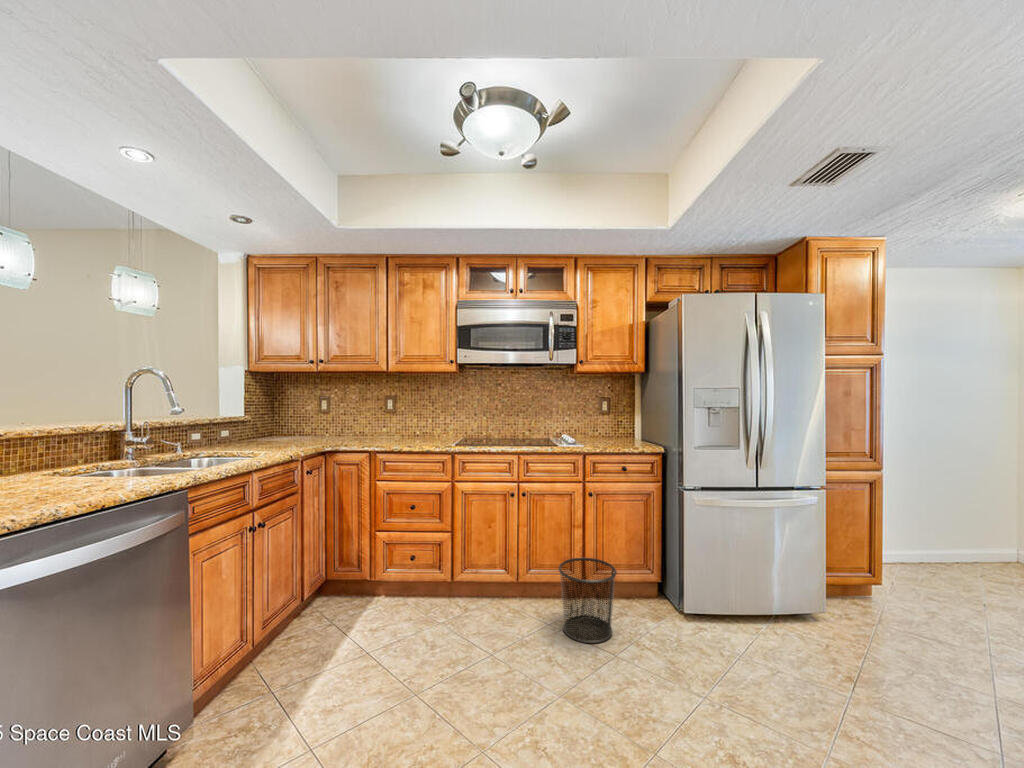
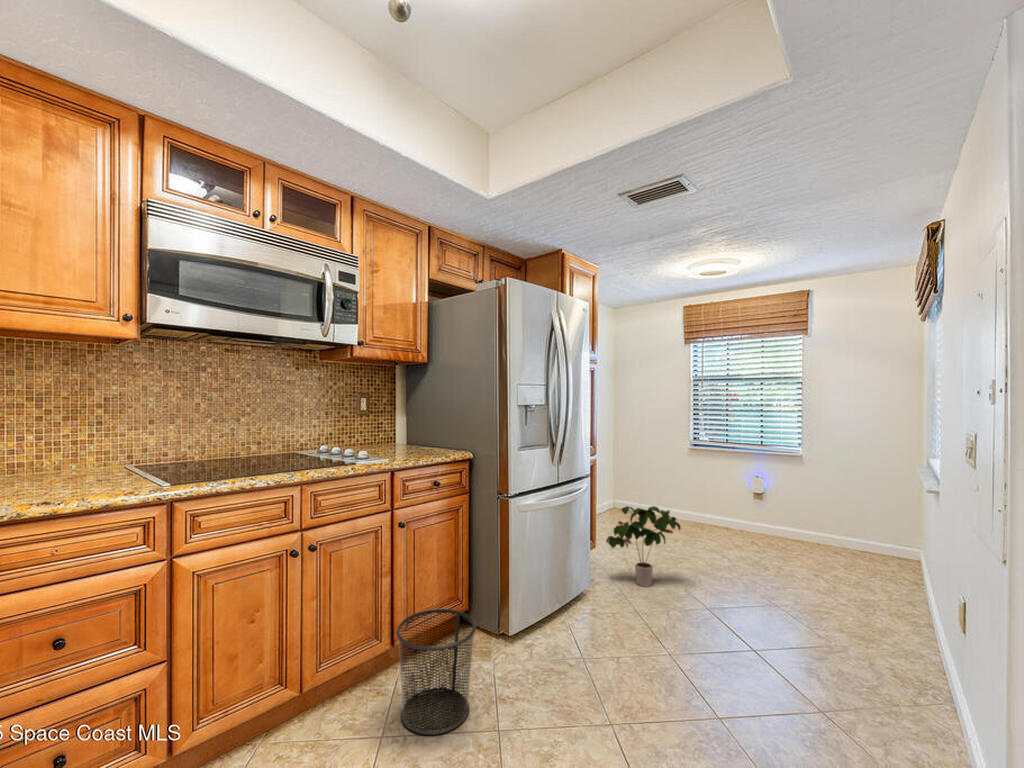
potted plant: none [870,539,995,650] -> present [606,506,681,587]

